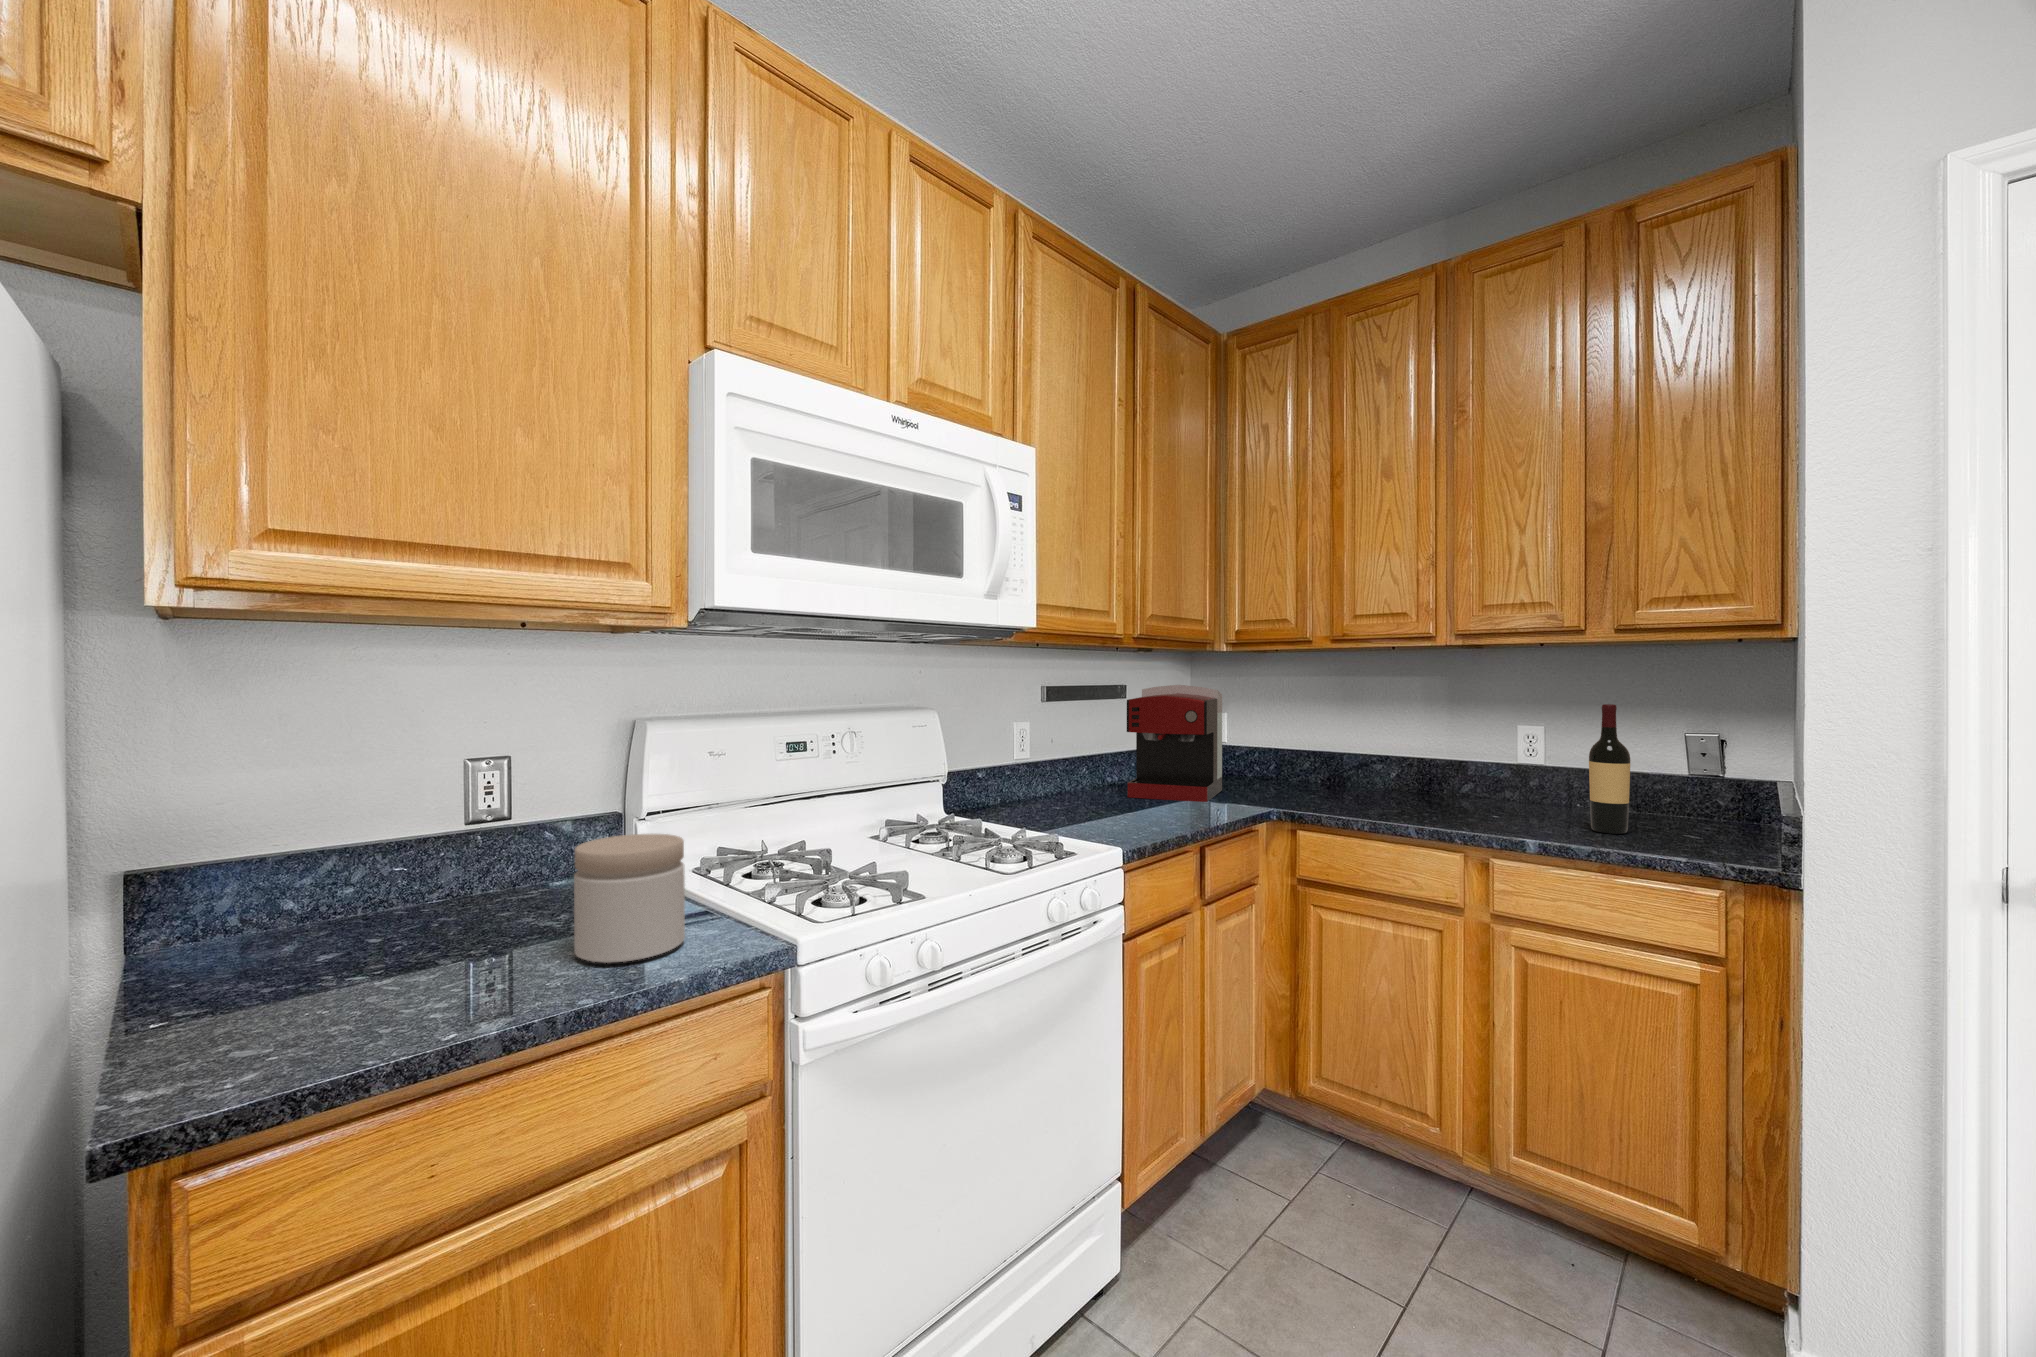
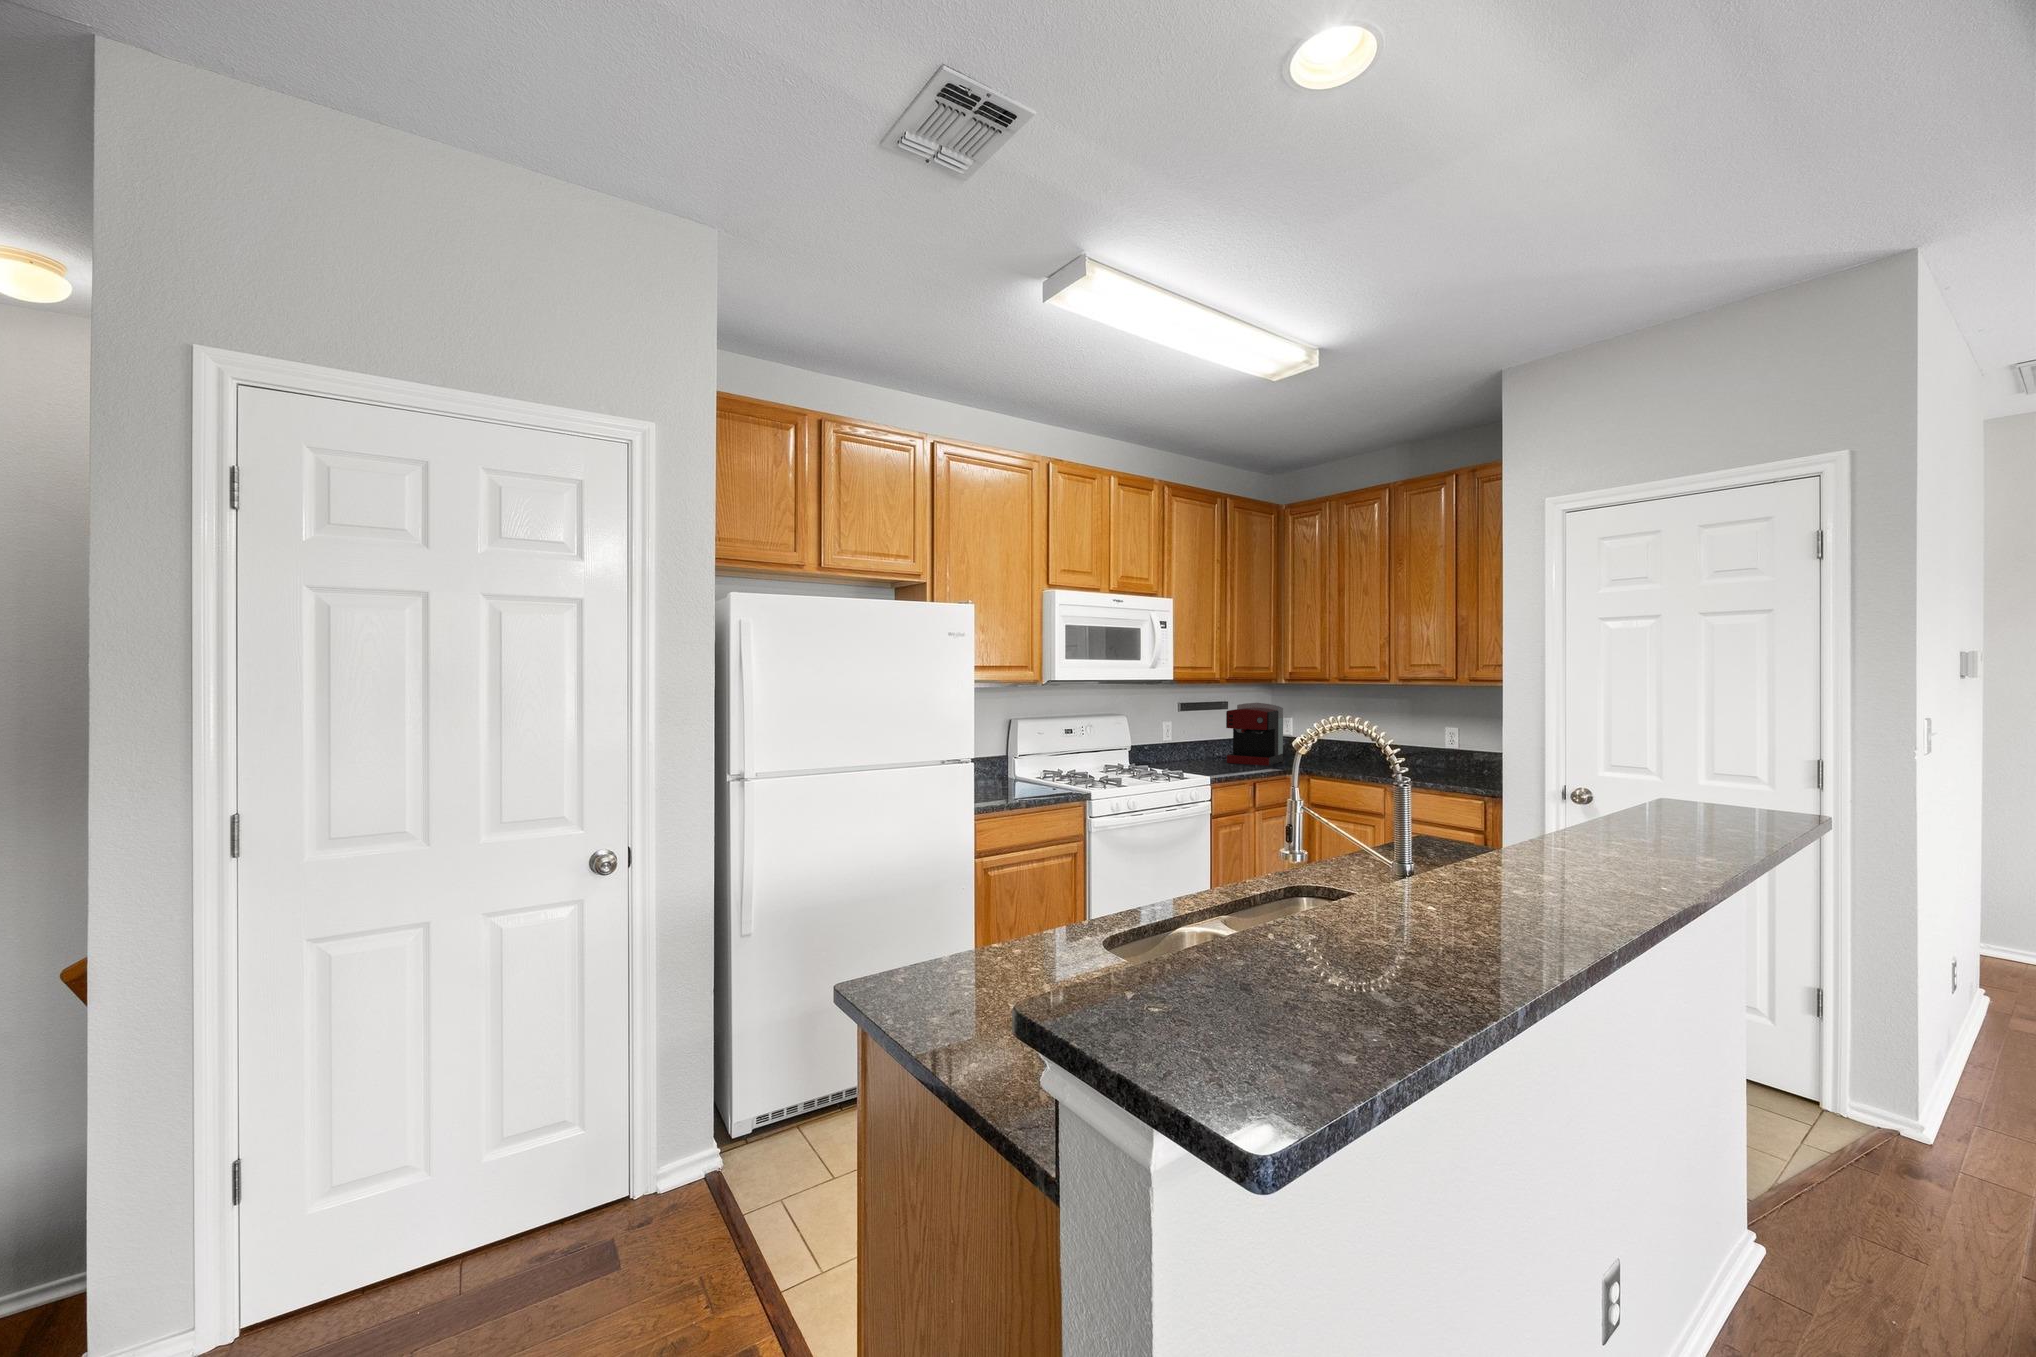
wine bottle: present [1589,704,1630,834] -> none [1449,718,1468,780]
jar: present [574,834,685,963] -> none [1020,759,1052,796]

